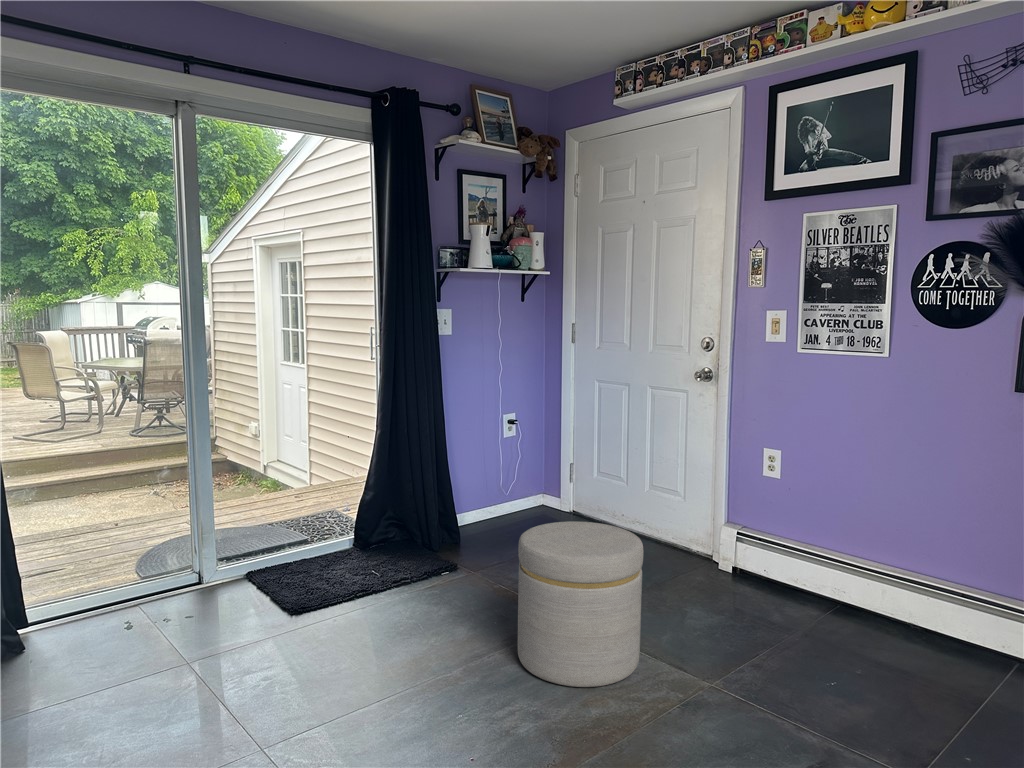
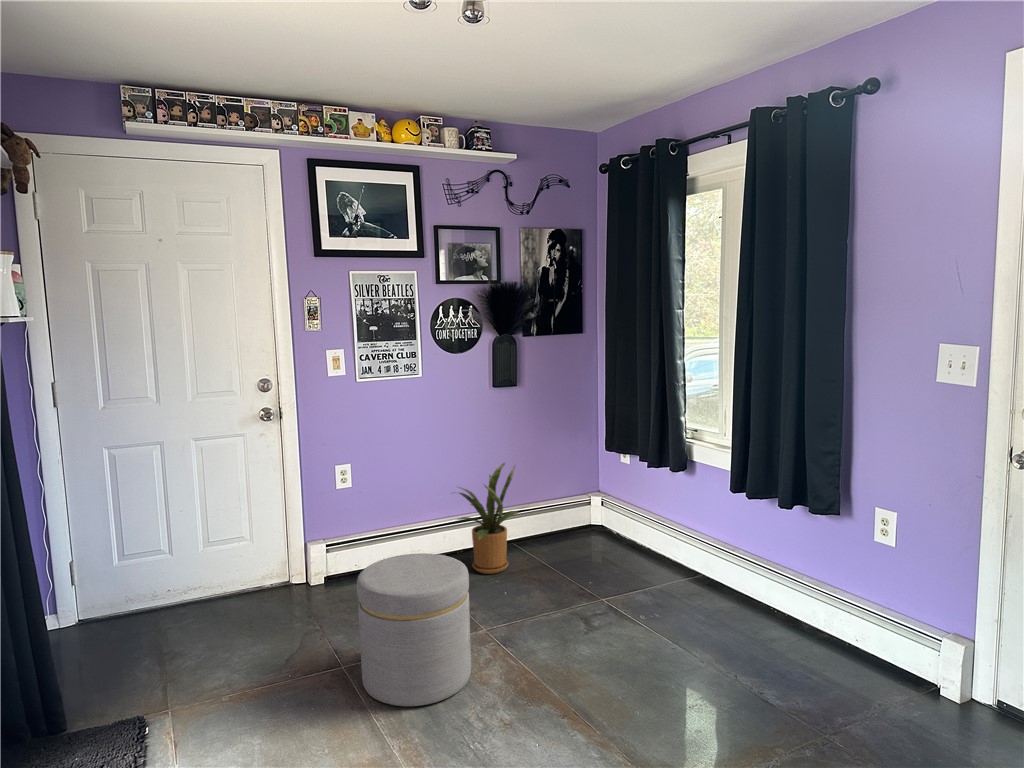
house plant: none [818,510,986,669] -> present [457,463,519,574]

